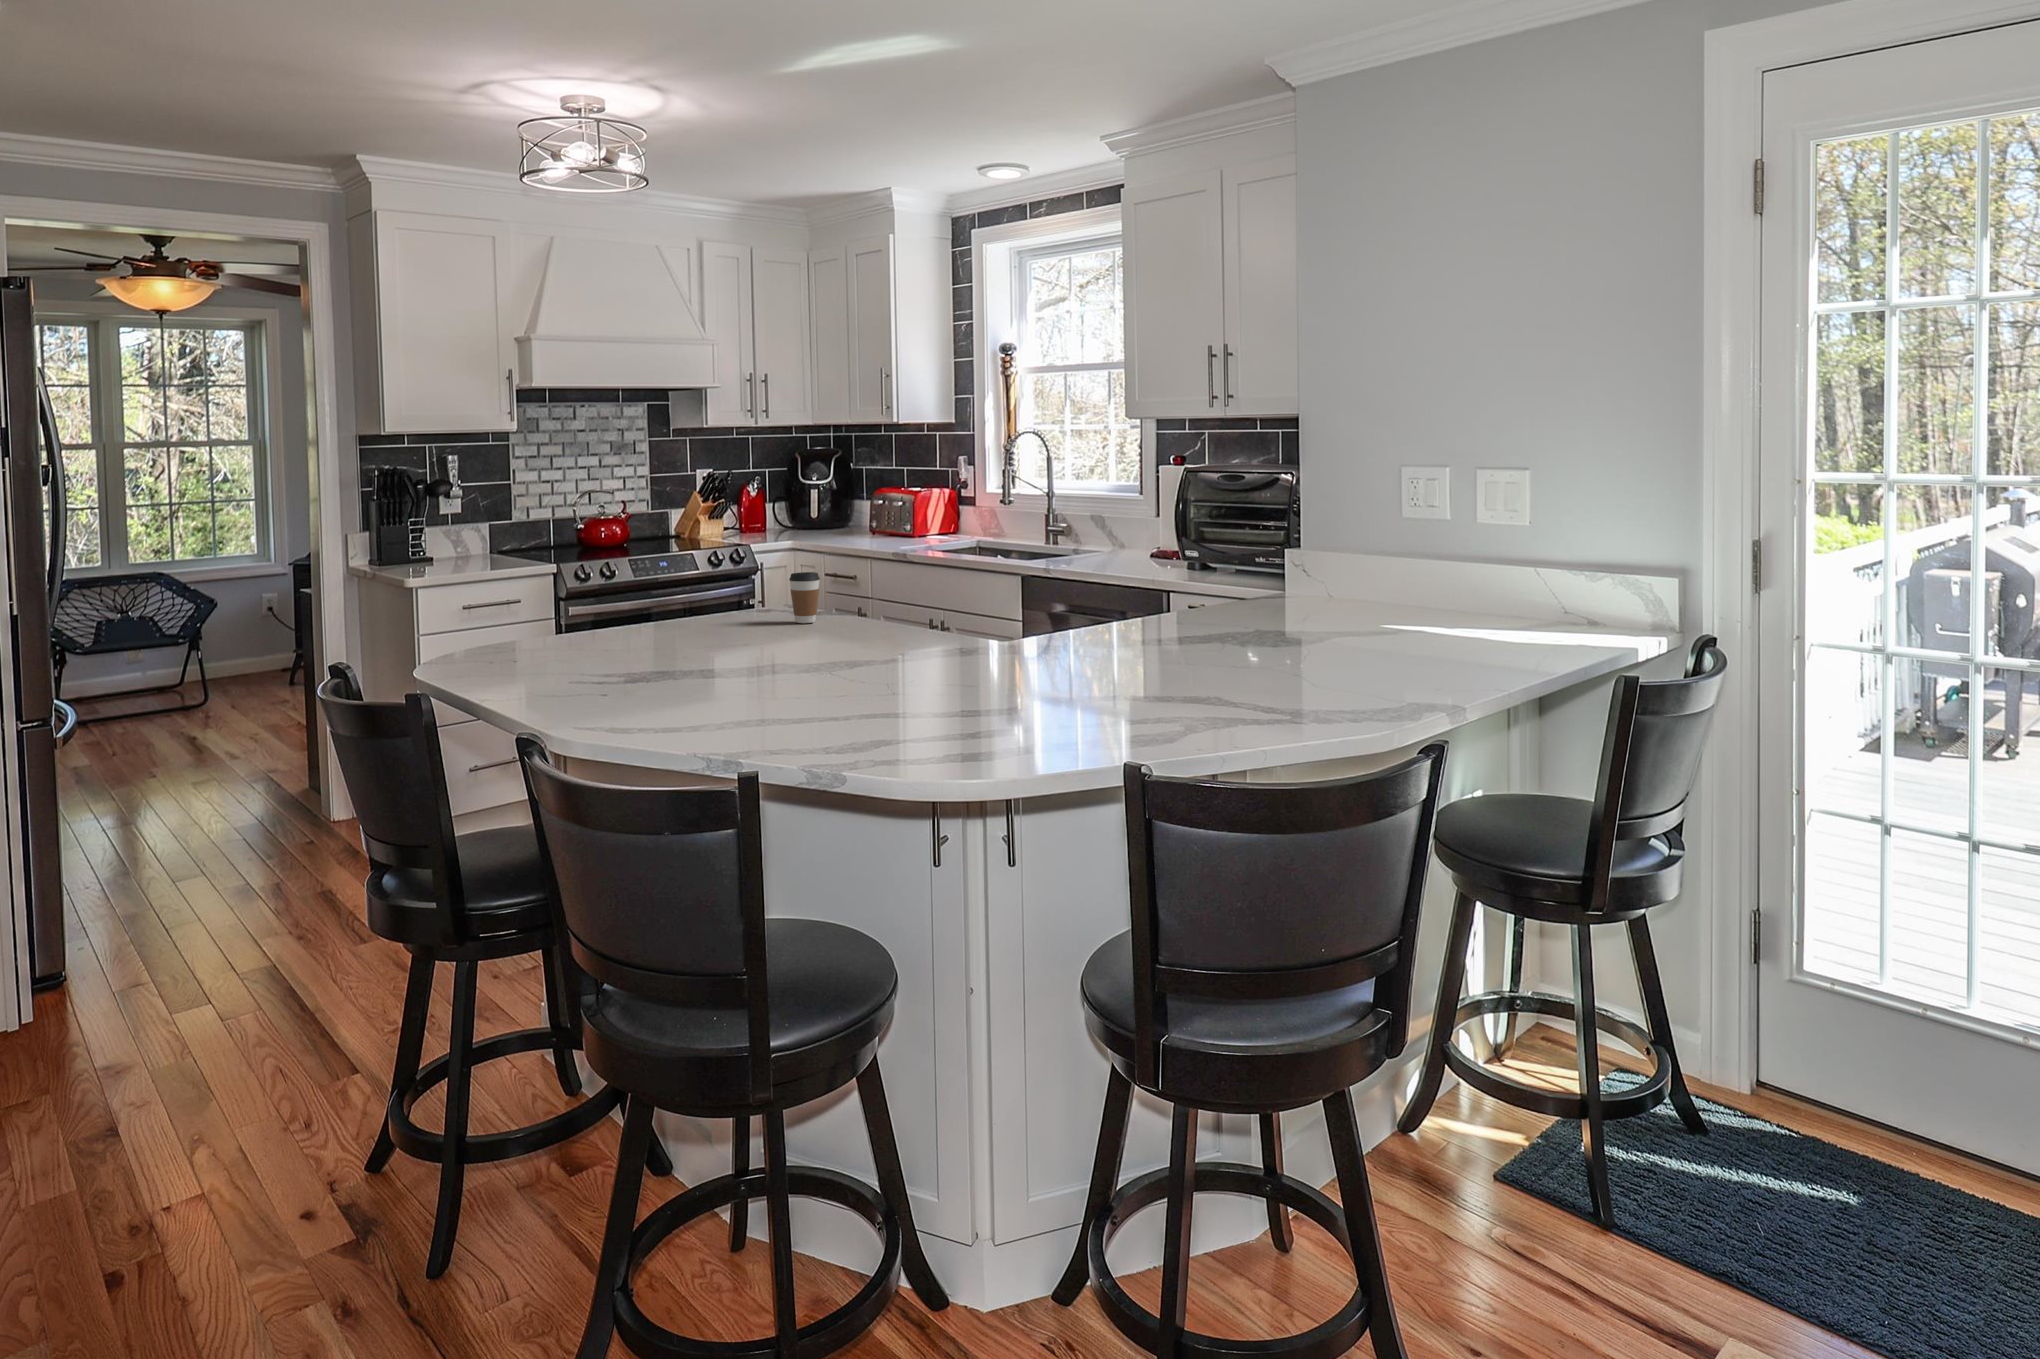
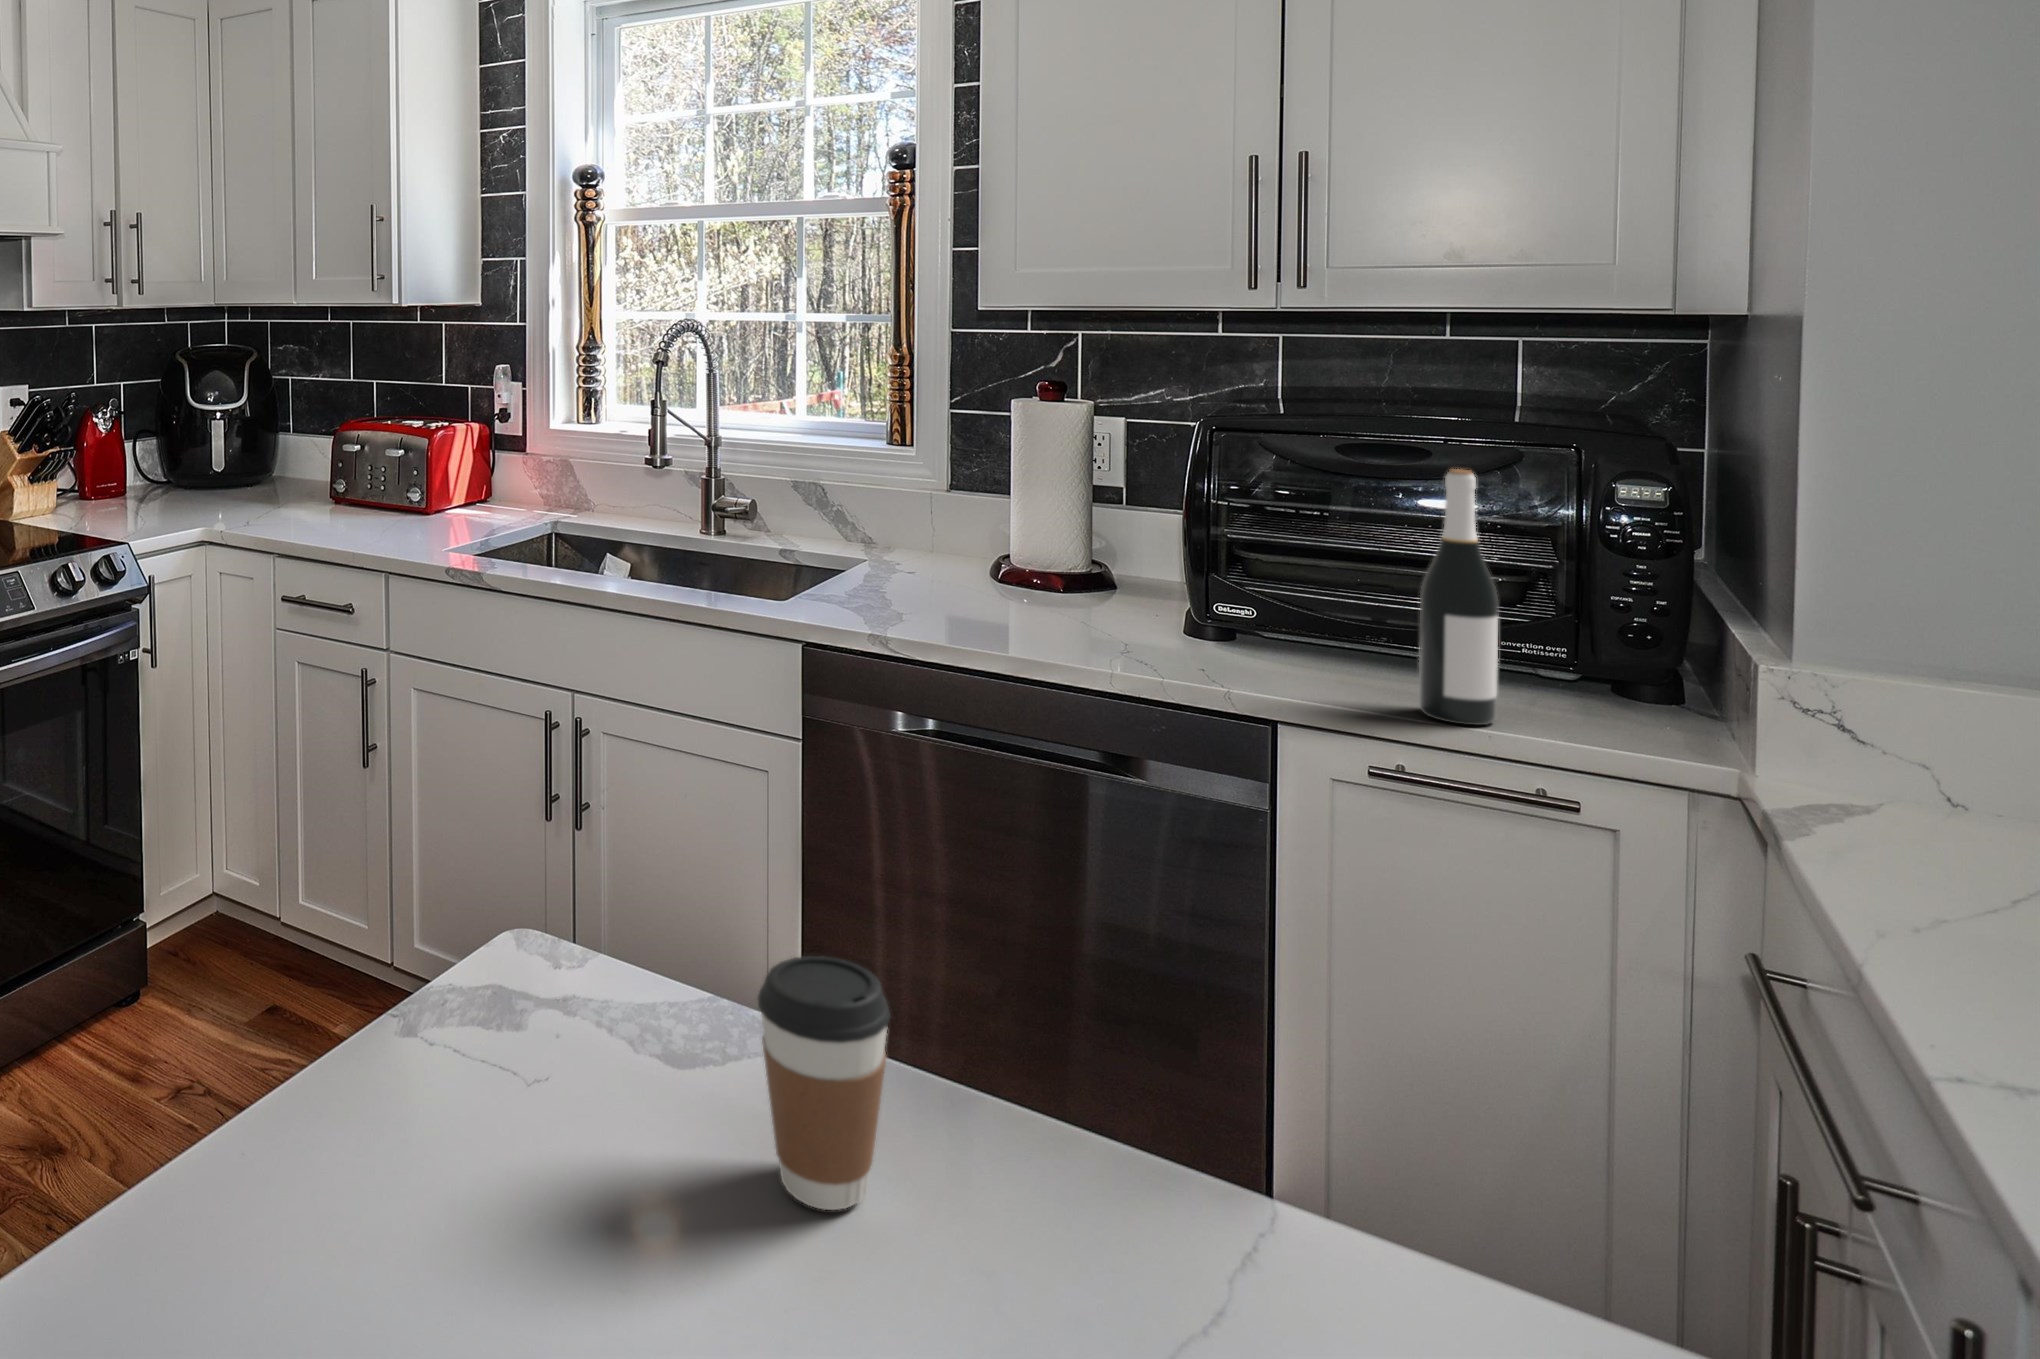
wine bottle: none [1215,484,1242,589] -> present [1419,469,1498,725]

